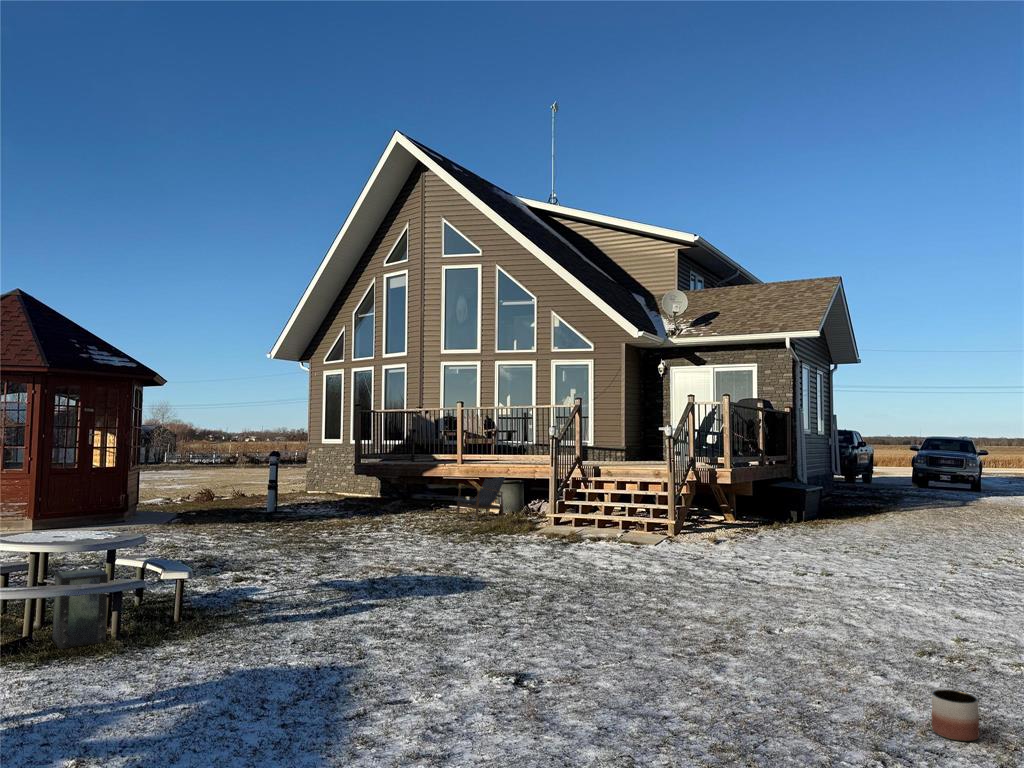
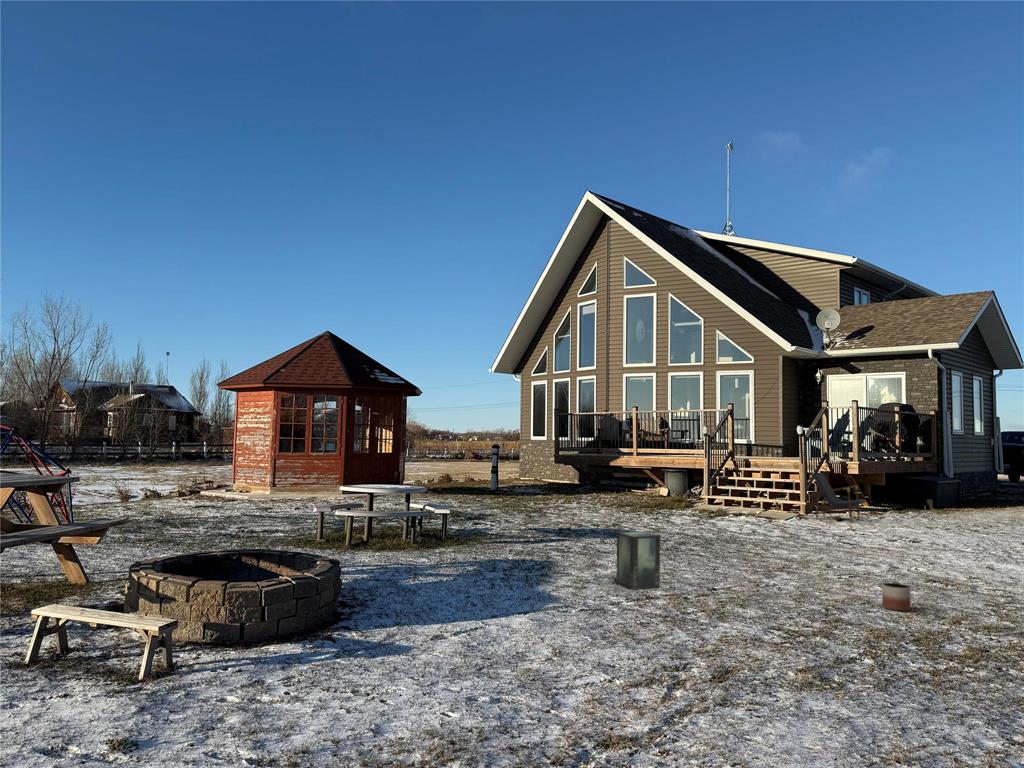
lounge chair: present [454,477,505,521] -> present [813,473,866,522]
storage box: present [52,568,108,649] -> present [616,531,660,590]

